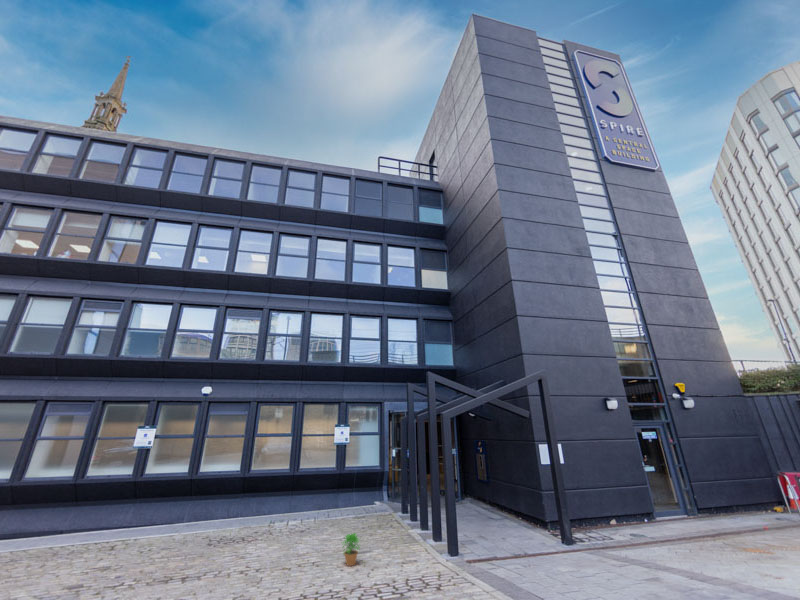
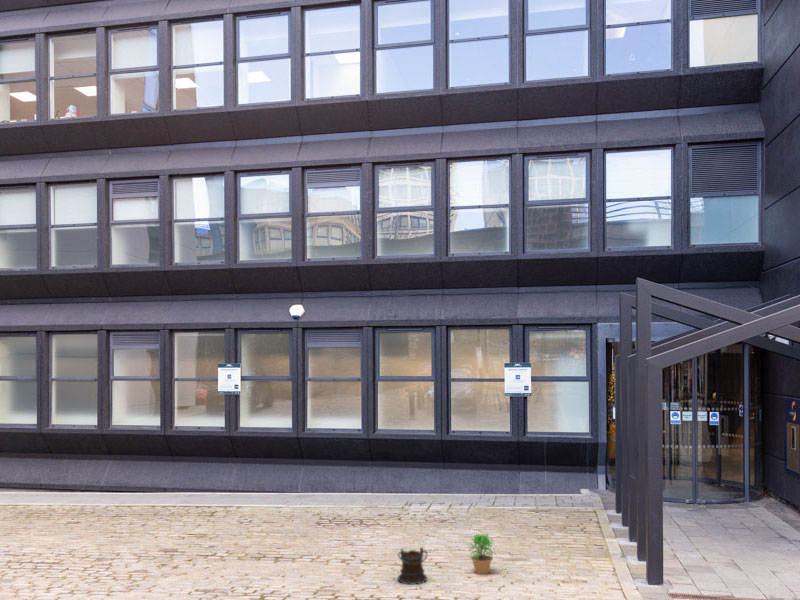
bucket: none [293,550,318,584] -> present [398,548,427,584]

